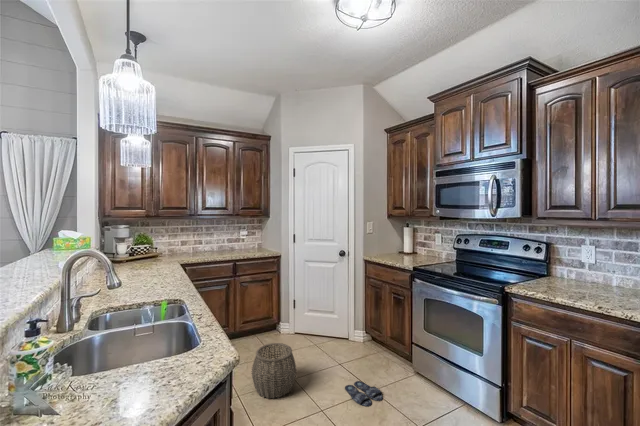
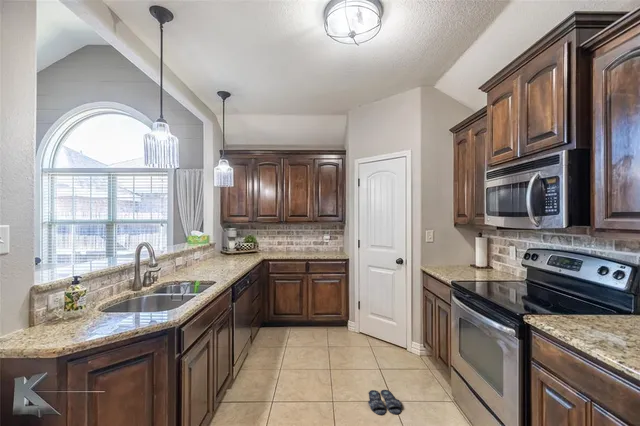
woven basket: present [252,343,296,398] -> none [291,334,329,381]

